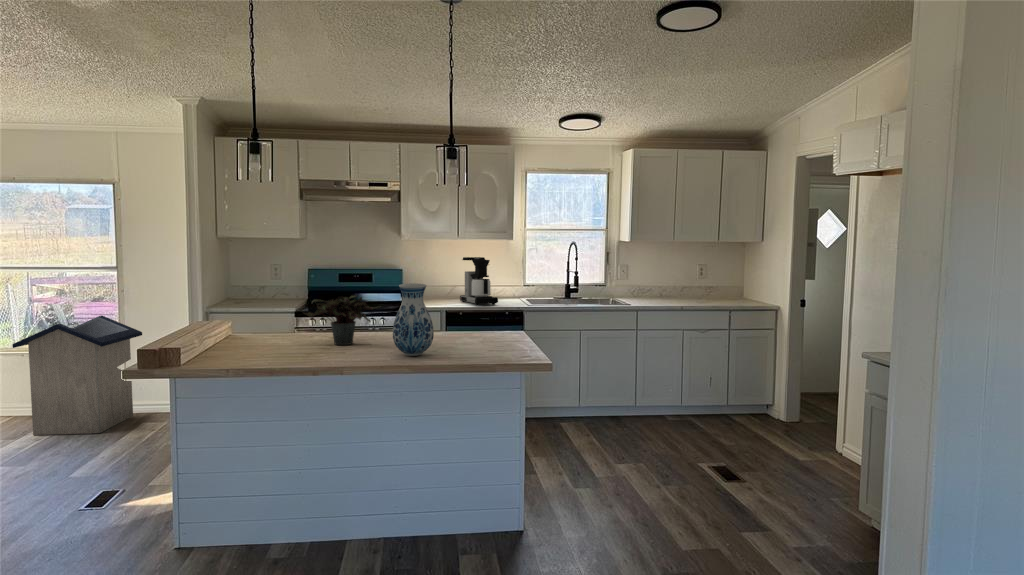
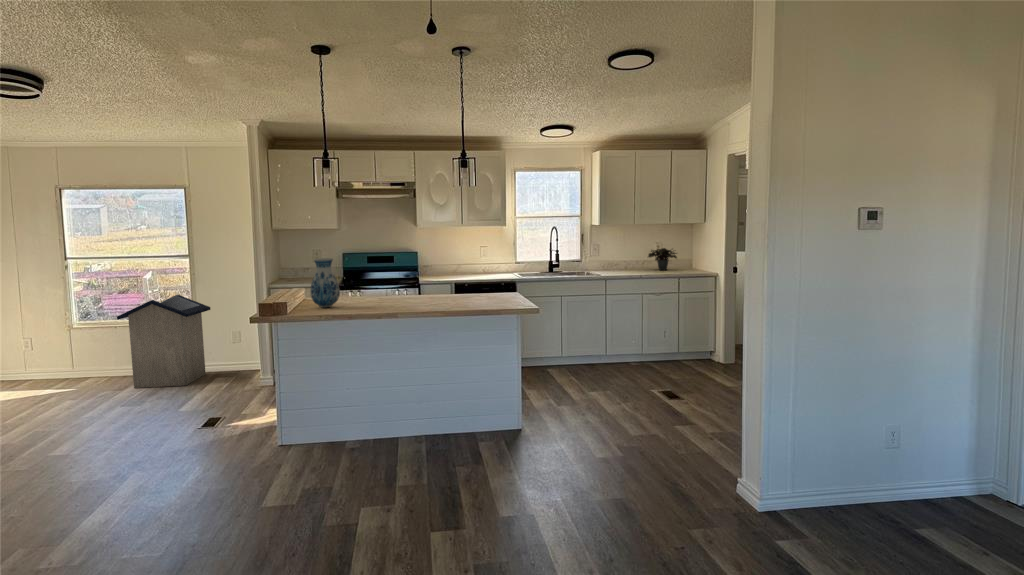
coffee maker: present [460,257,498,305] -> none [465,241,496,278]
vase: present [393,283,434,356] -> present [310,258,340,307]
potted plant: present [304,296,380,345] -> present [648,248,677,270]

